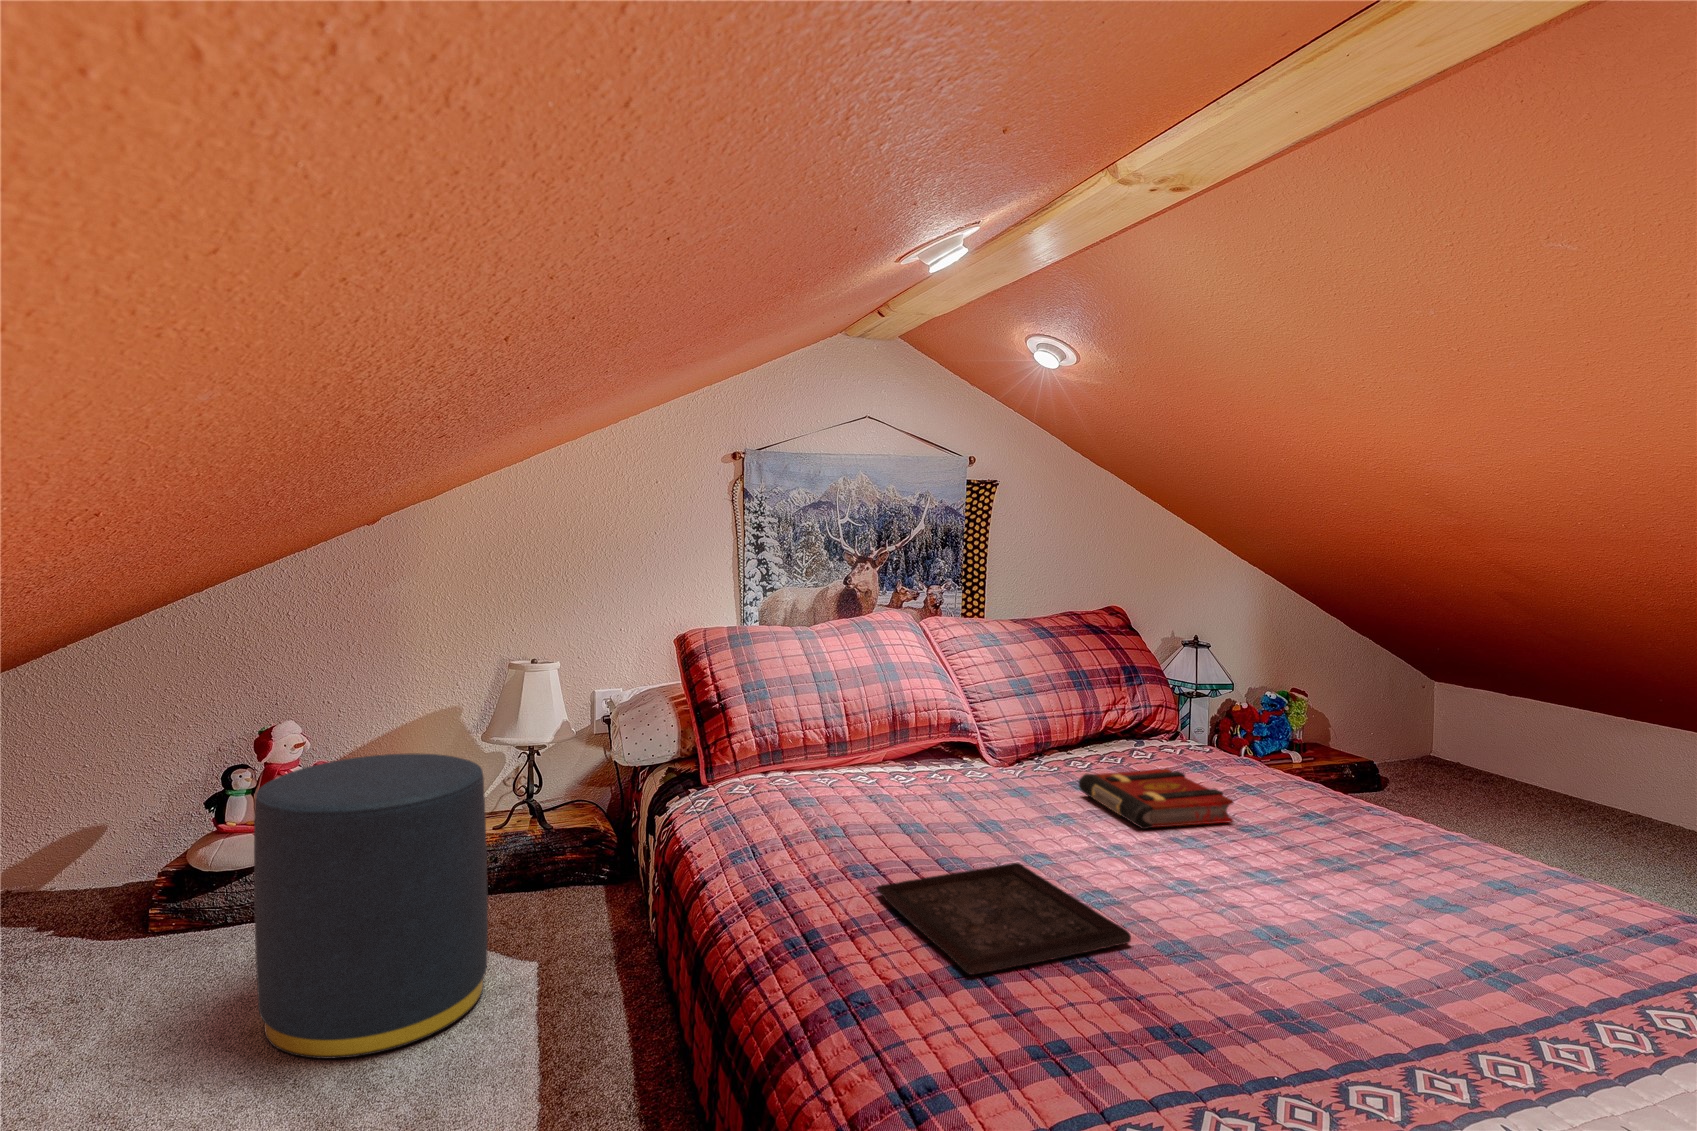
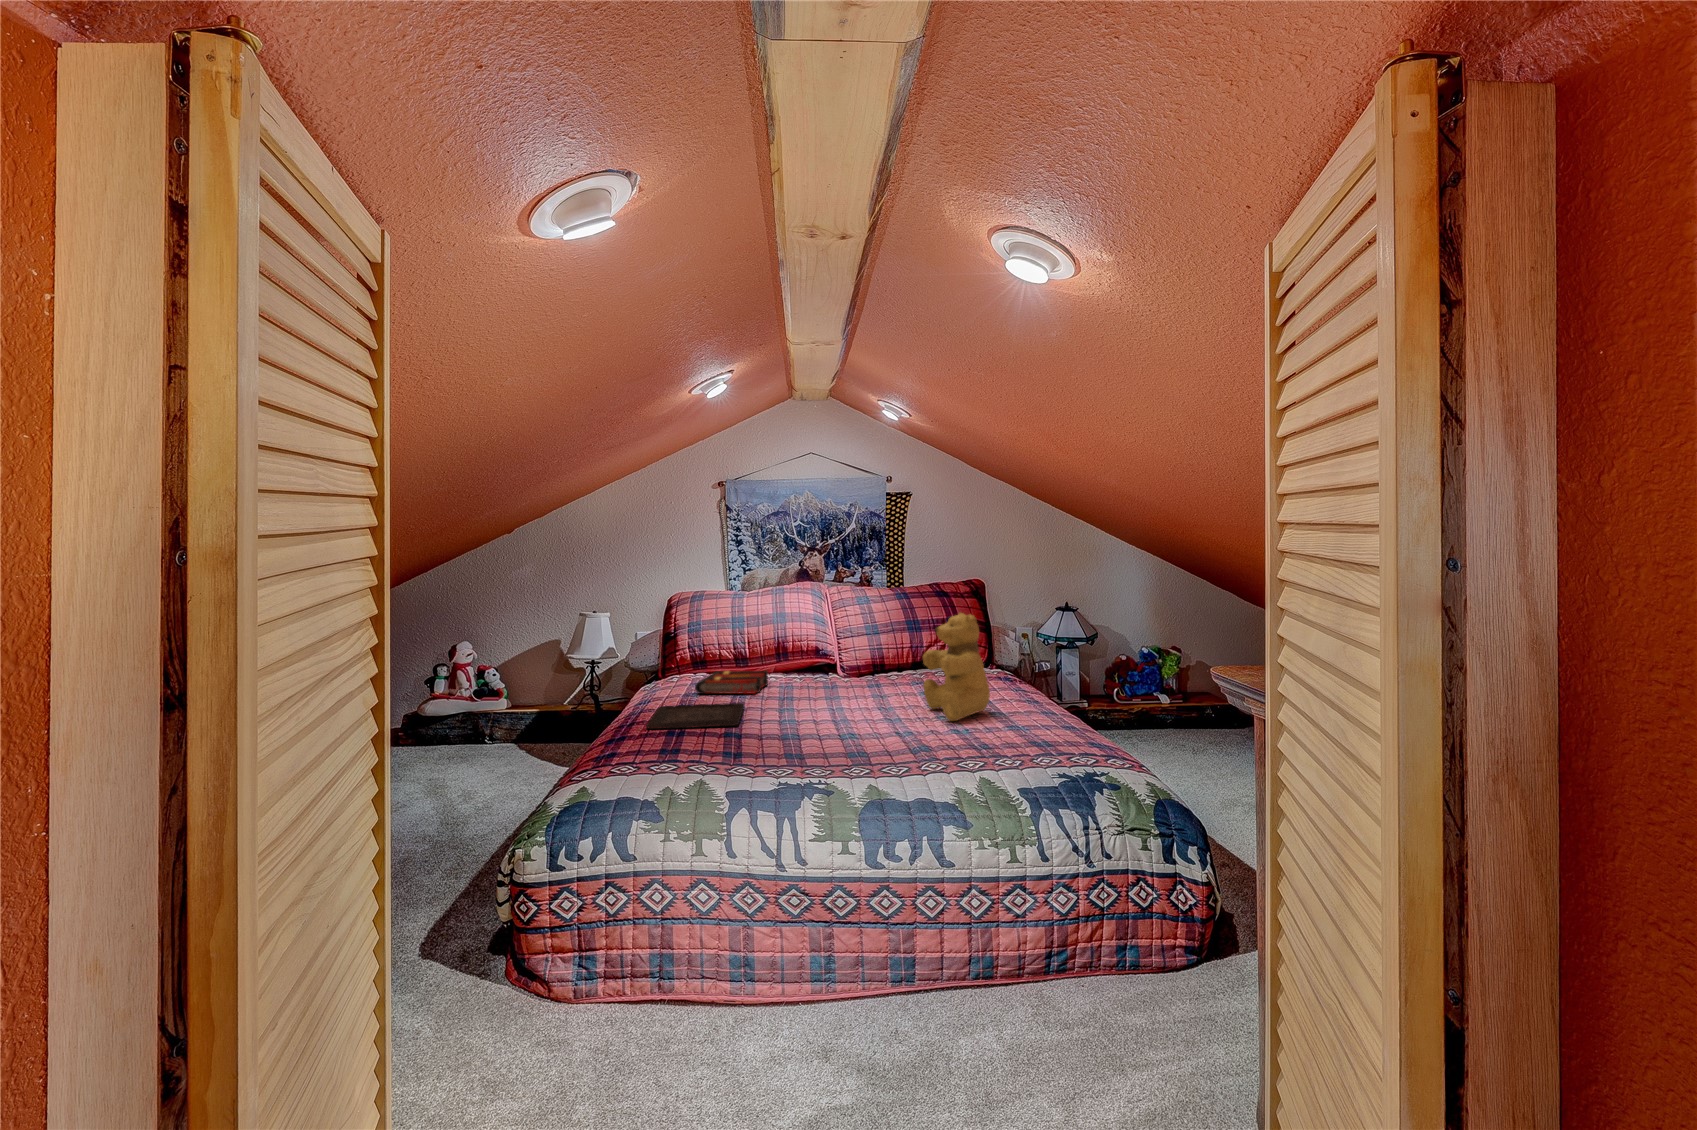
teddy bear: none [1311,688,1470,890] -> present [923,613,990,721]
ottoman: present [254,753,488,1059] -> none [418,651,531,784]
book: present [1079,769,1233,829] -> present [695,670,768,694]

